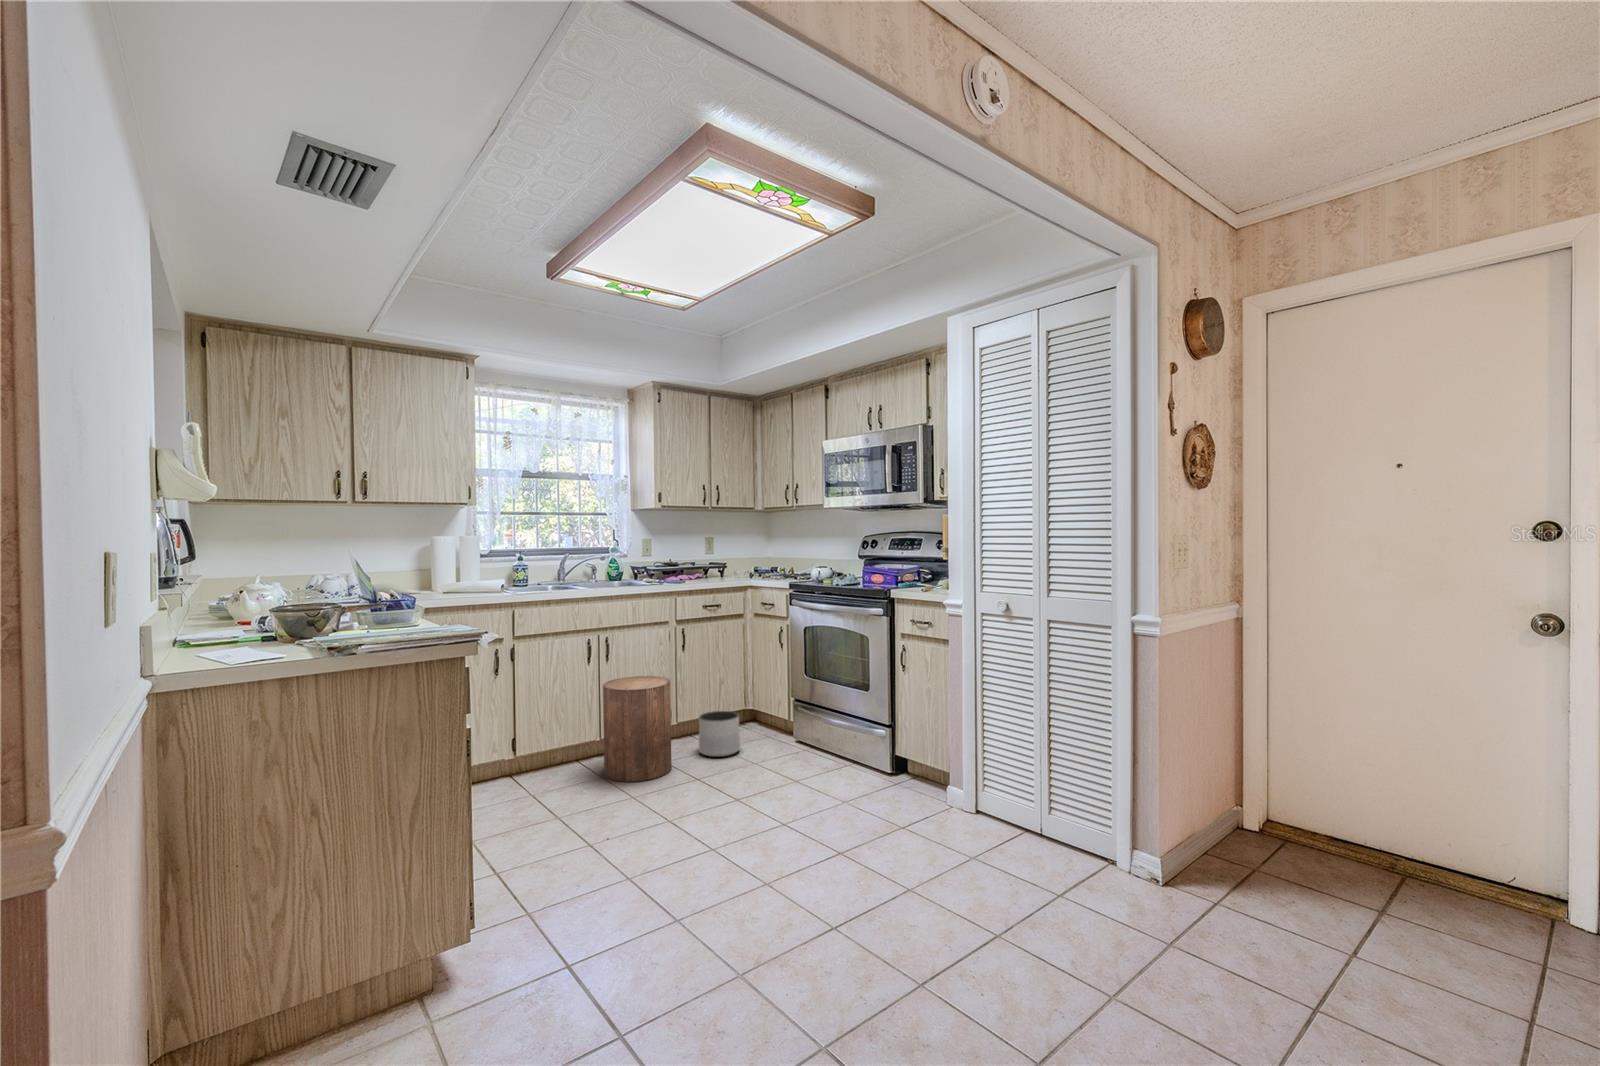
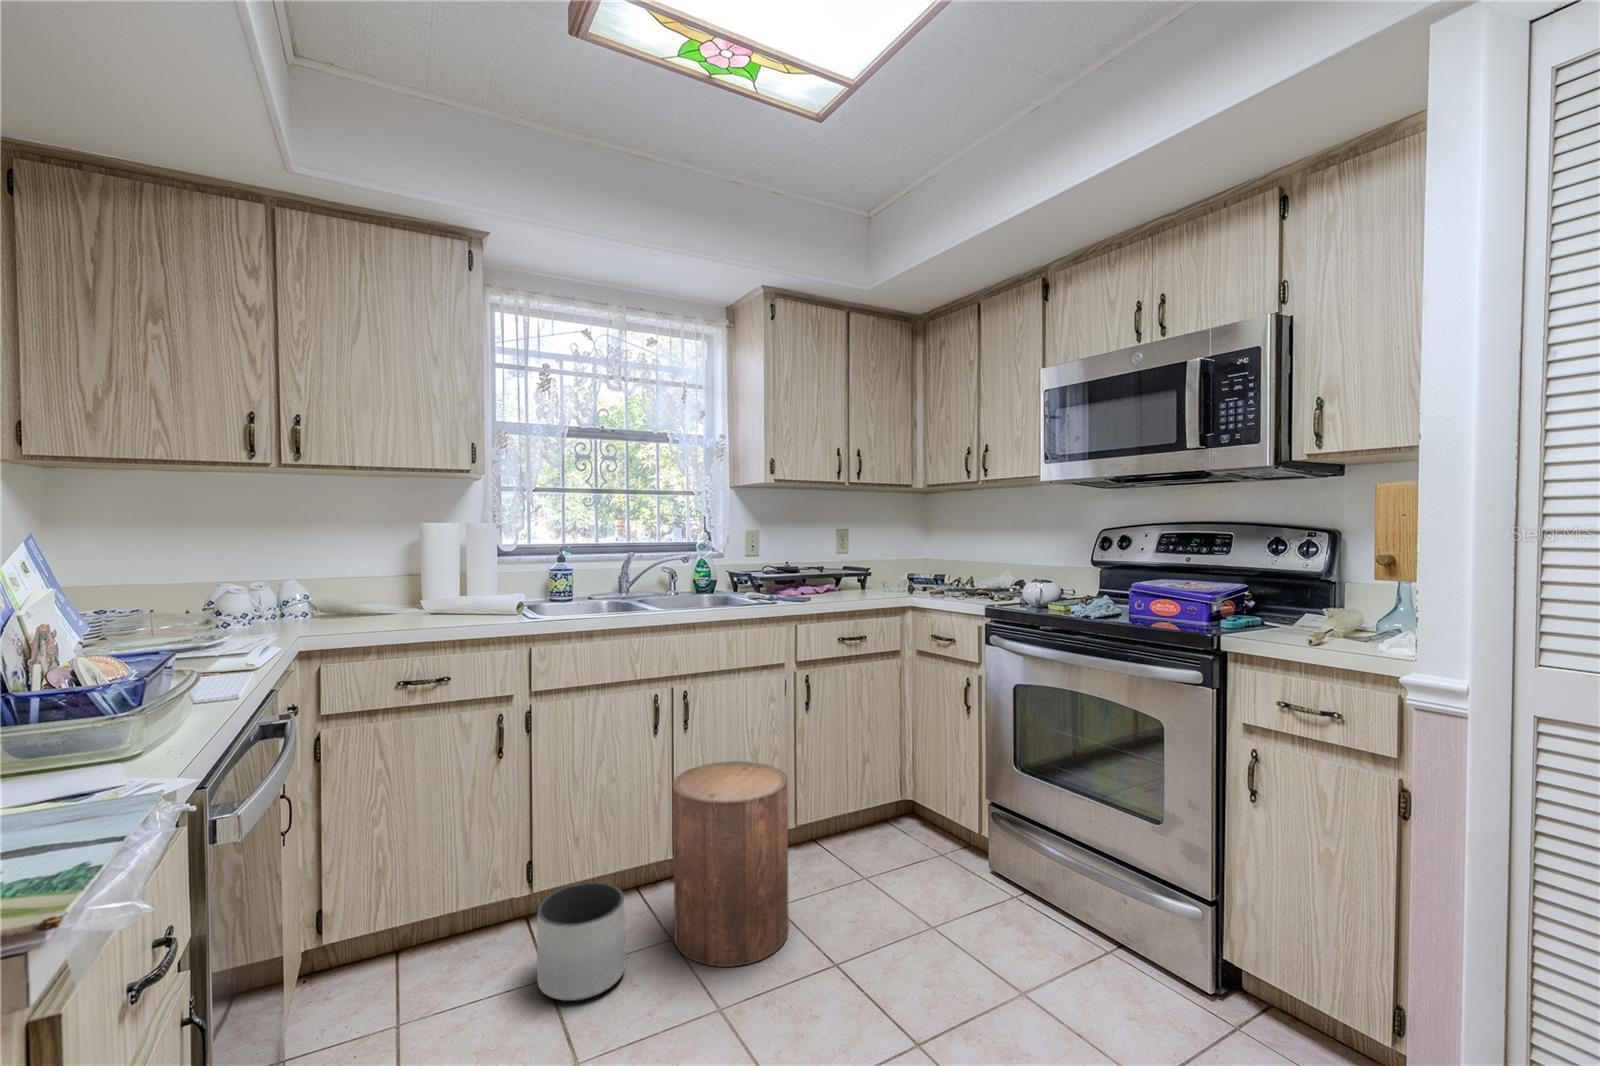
planter: present [699,711,740,757] -> present [537,882,626,1001]

